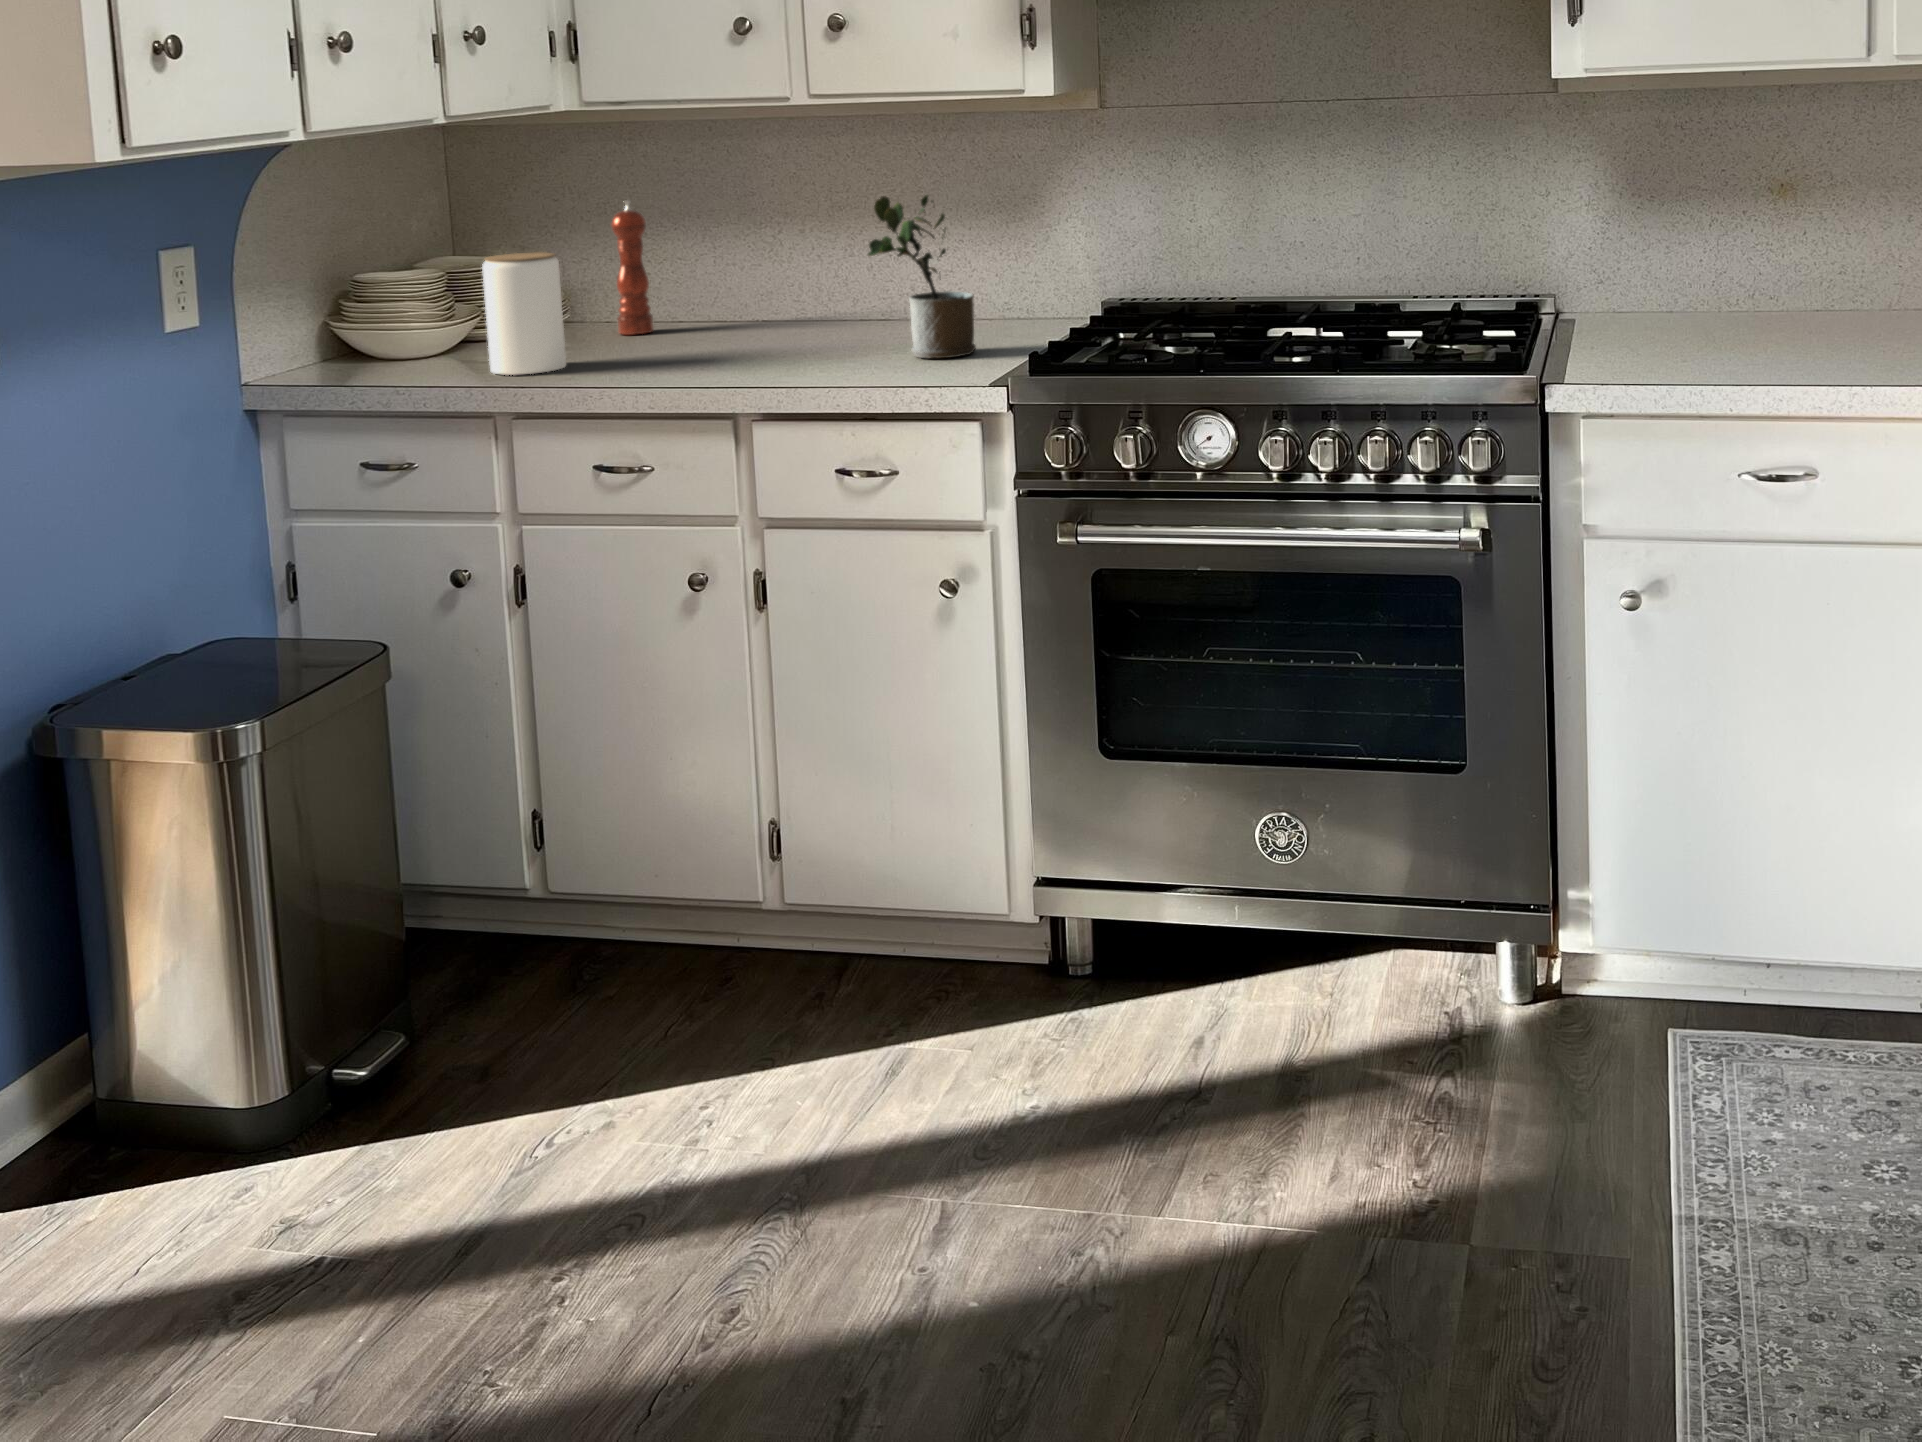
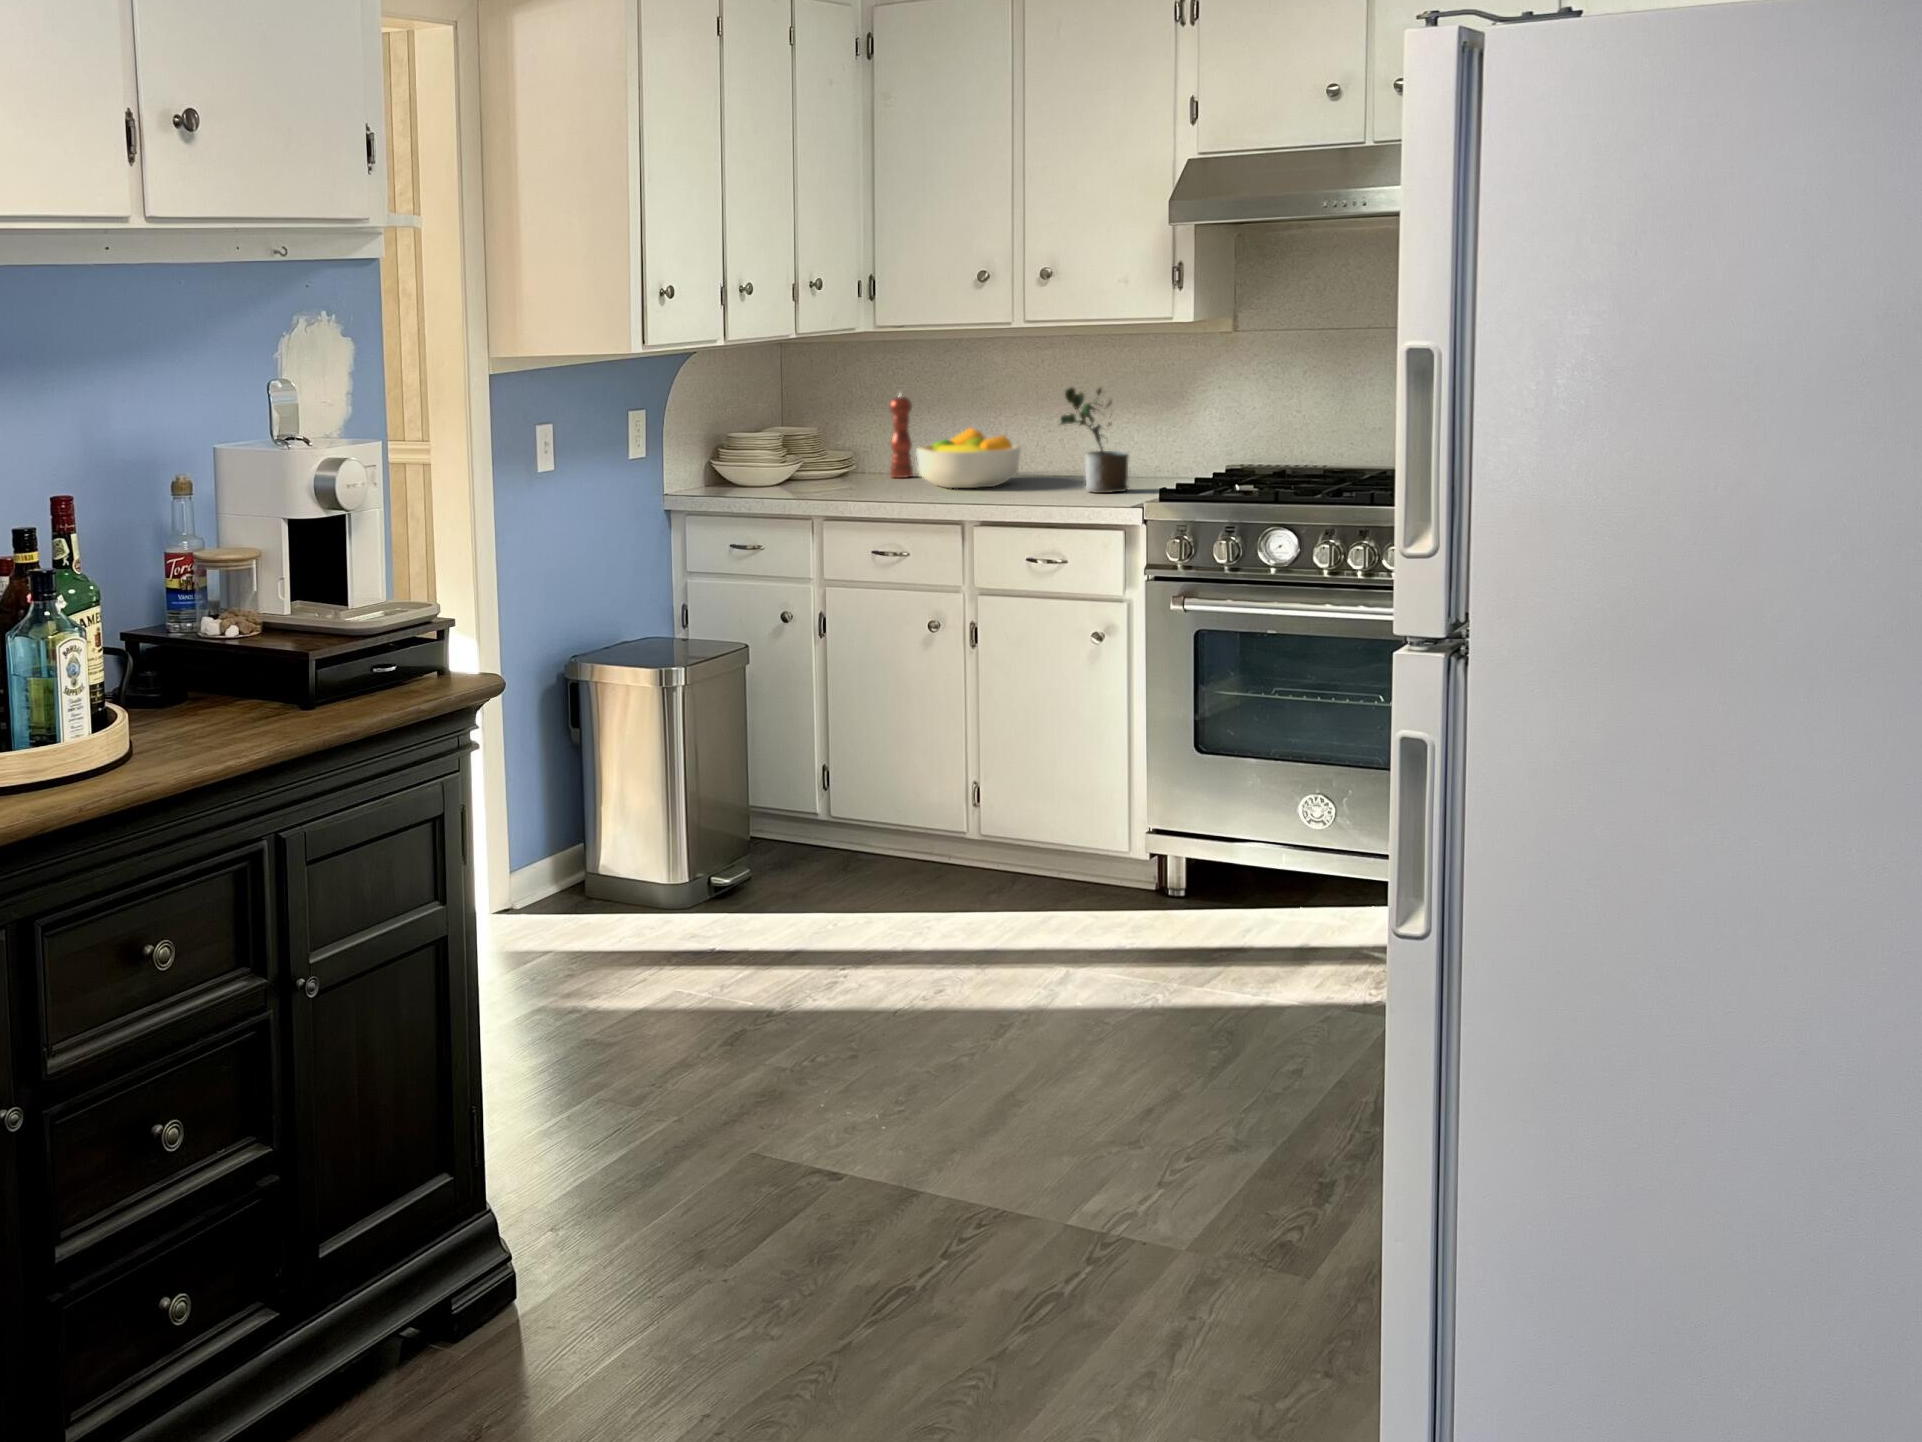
jar: present [482,252,566,375] -> none [812,419,860,494]
fruit bowl: none [652,256,812,355] -> present [916,428,1021,488]

